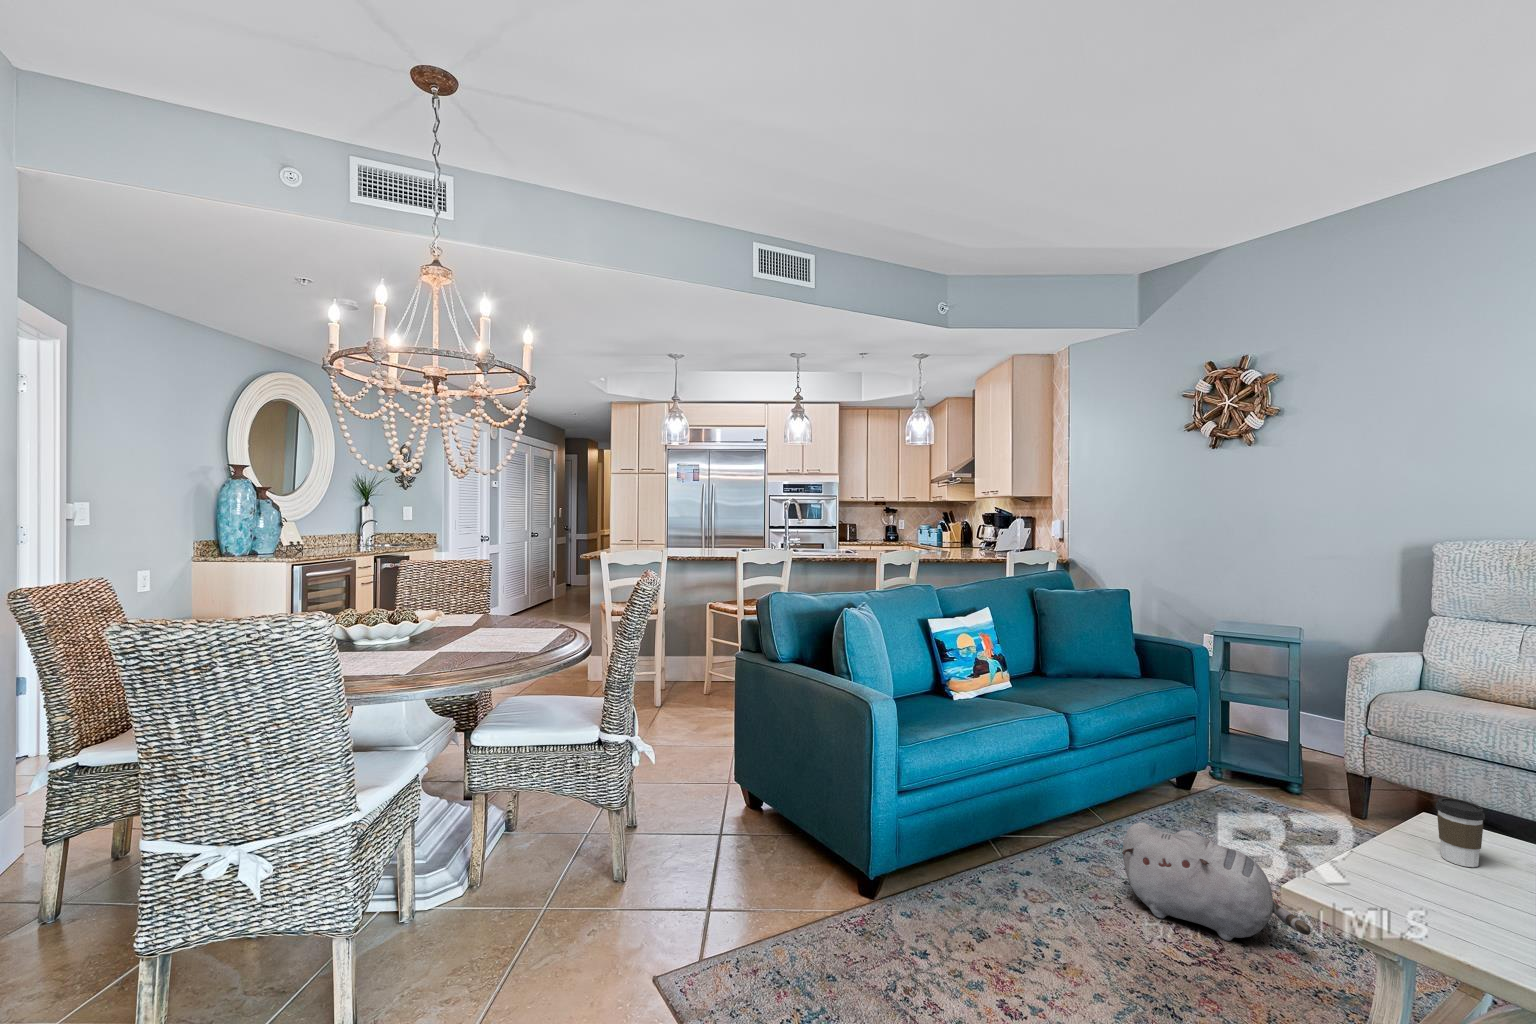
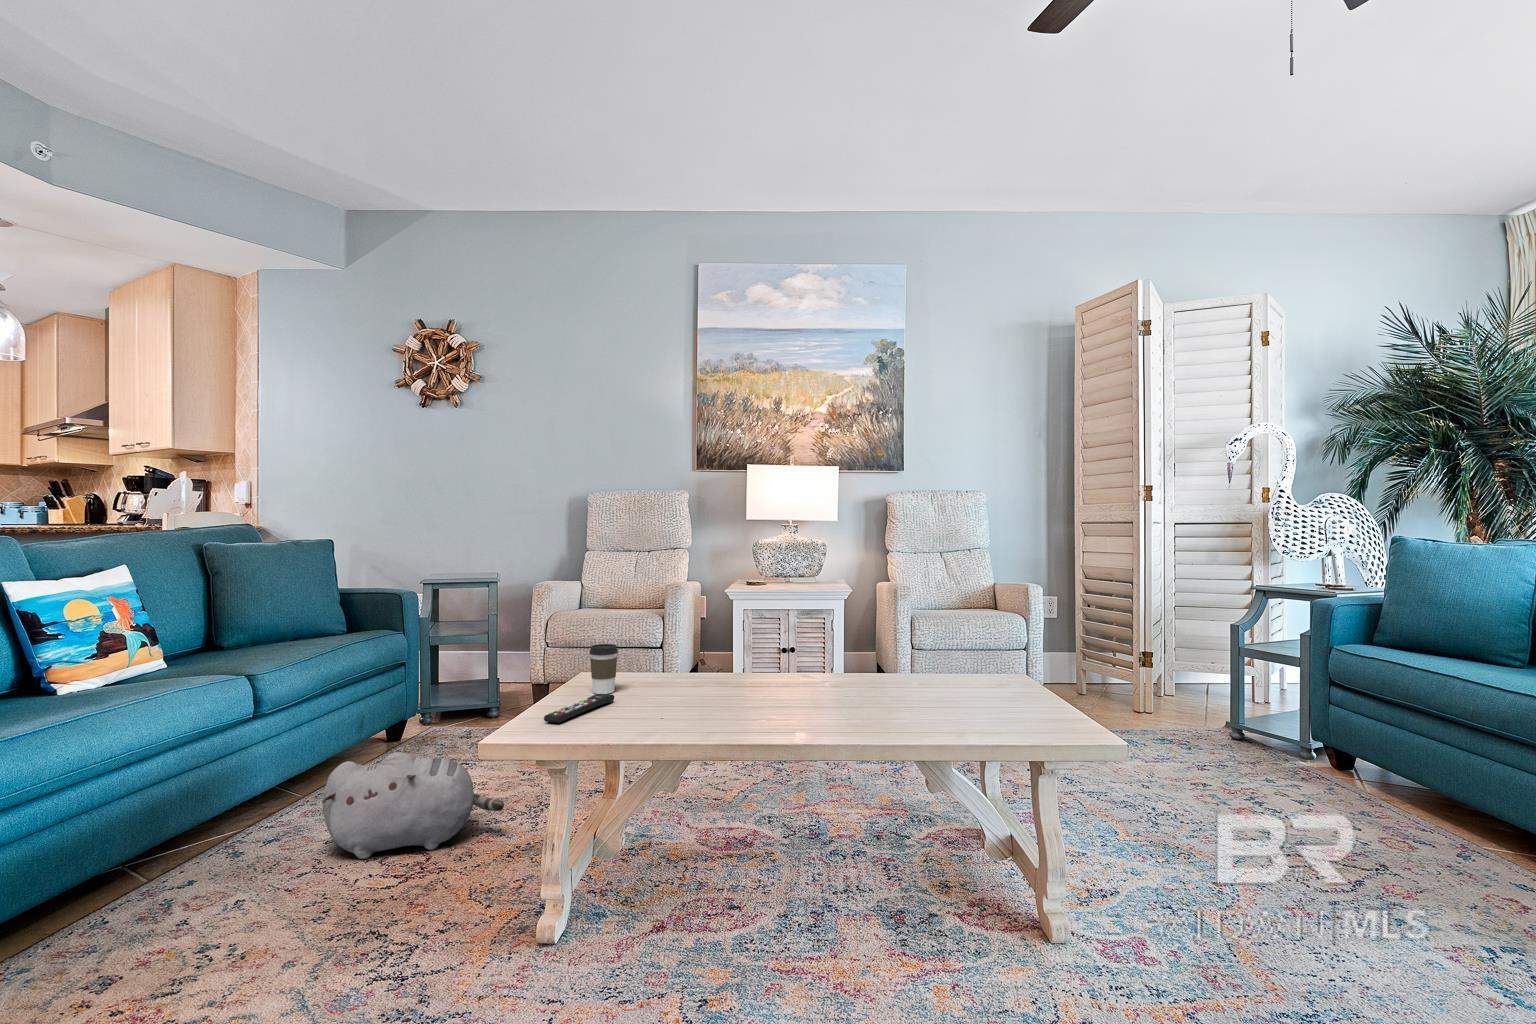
remote control: none [1365,868,1479,898] -> present [544,694,614,723]

